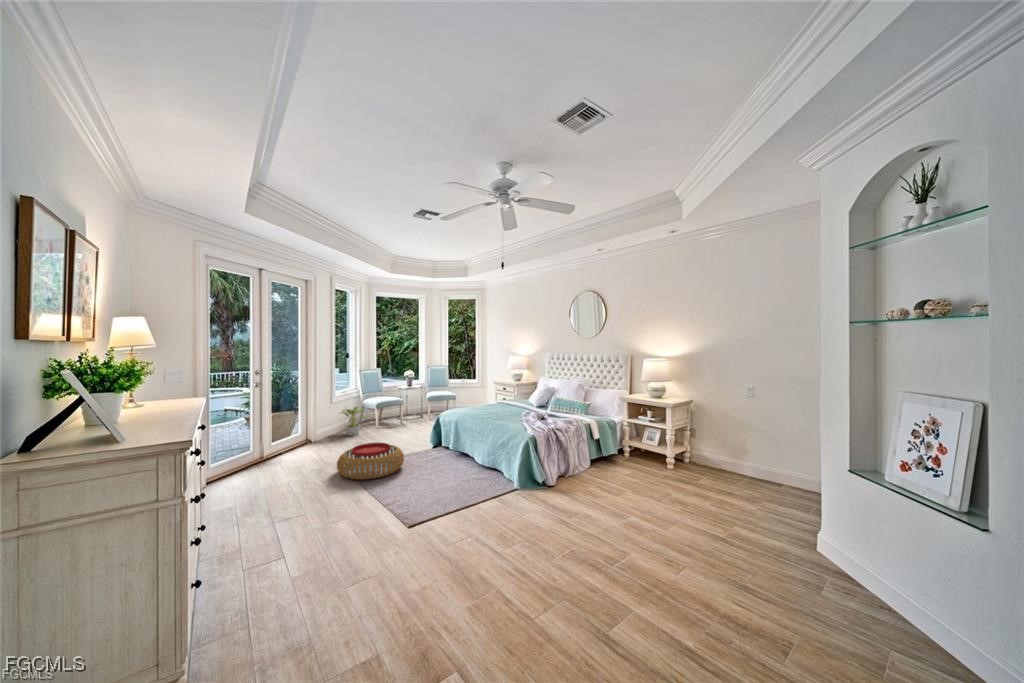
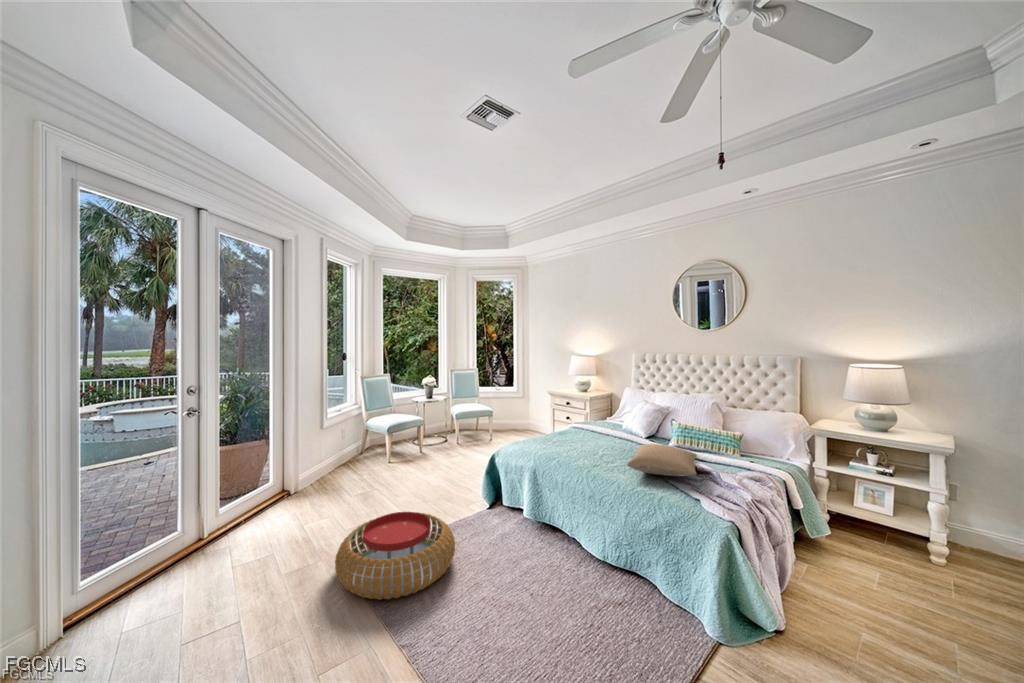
potted plant: present [342,406,367,435] -> none [332,432,376,478]
pillow: none [503,406,549,422] -> present [627,444,697,476]

